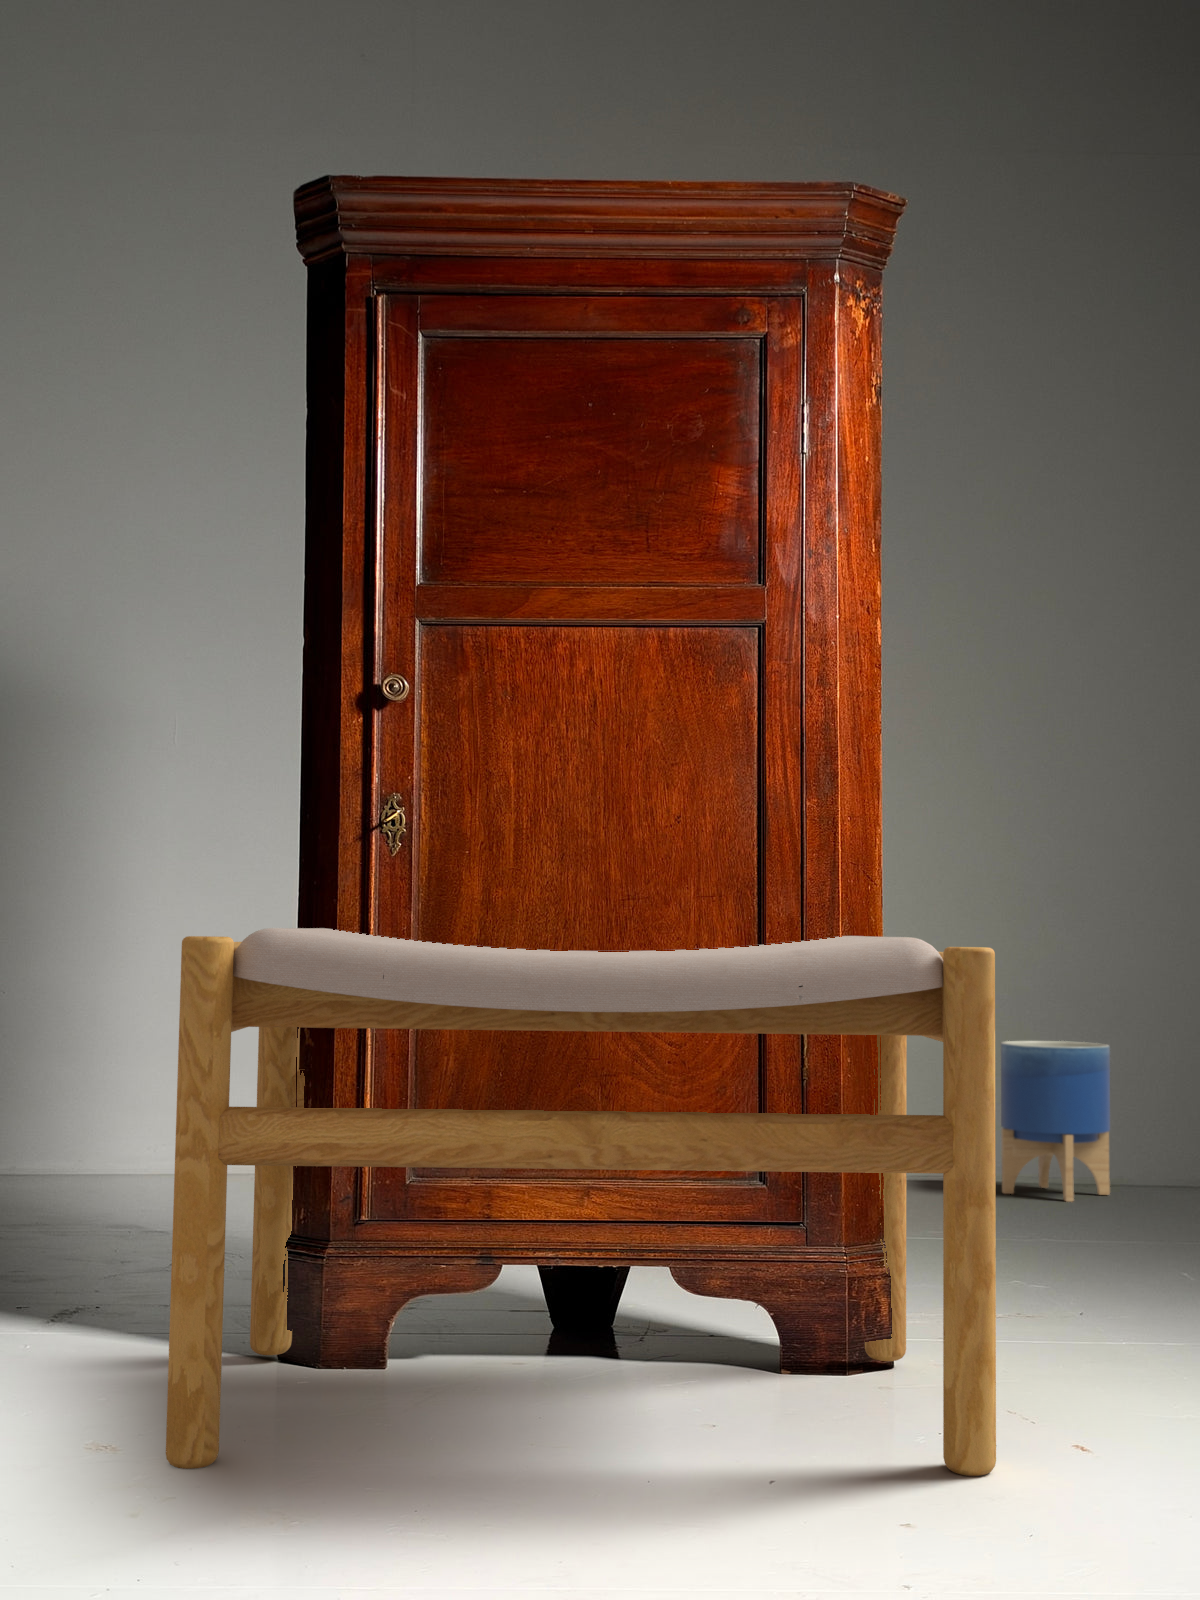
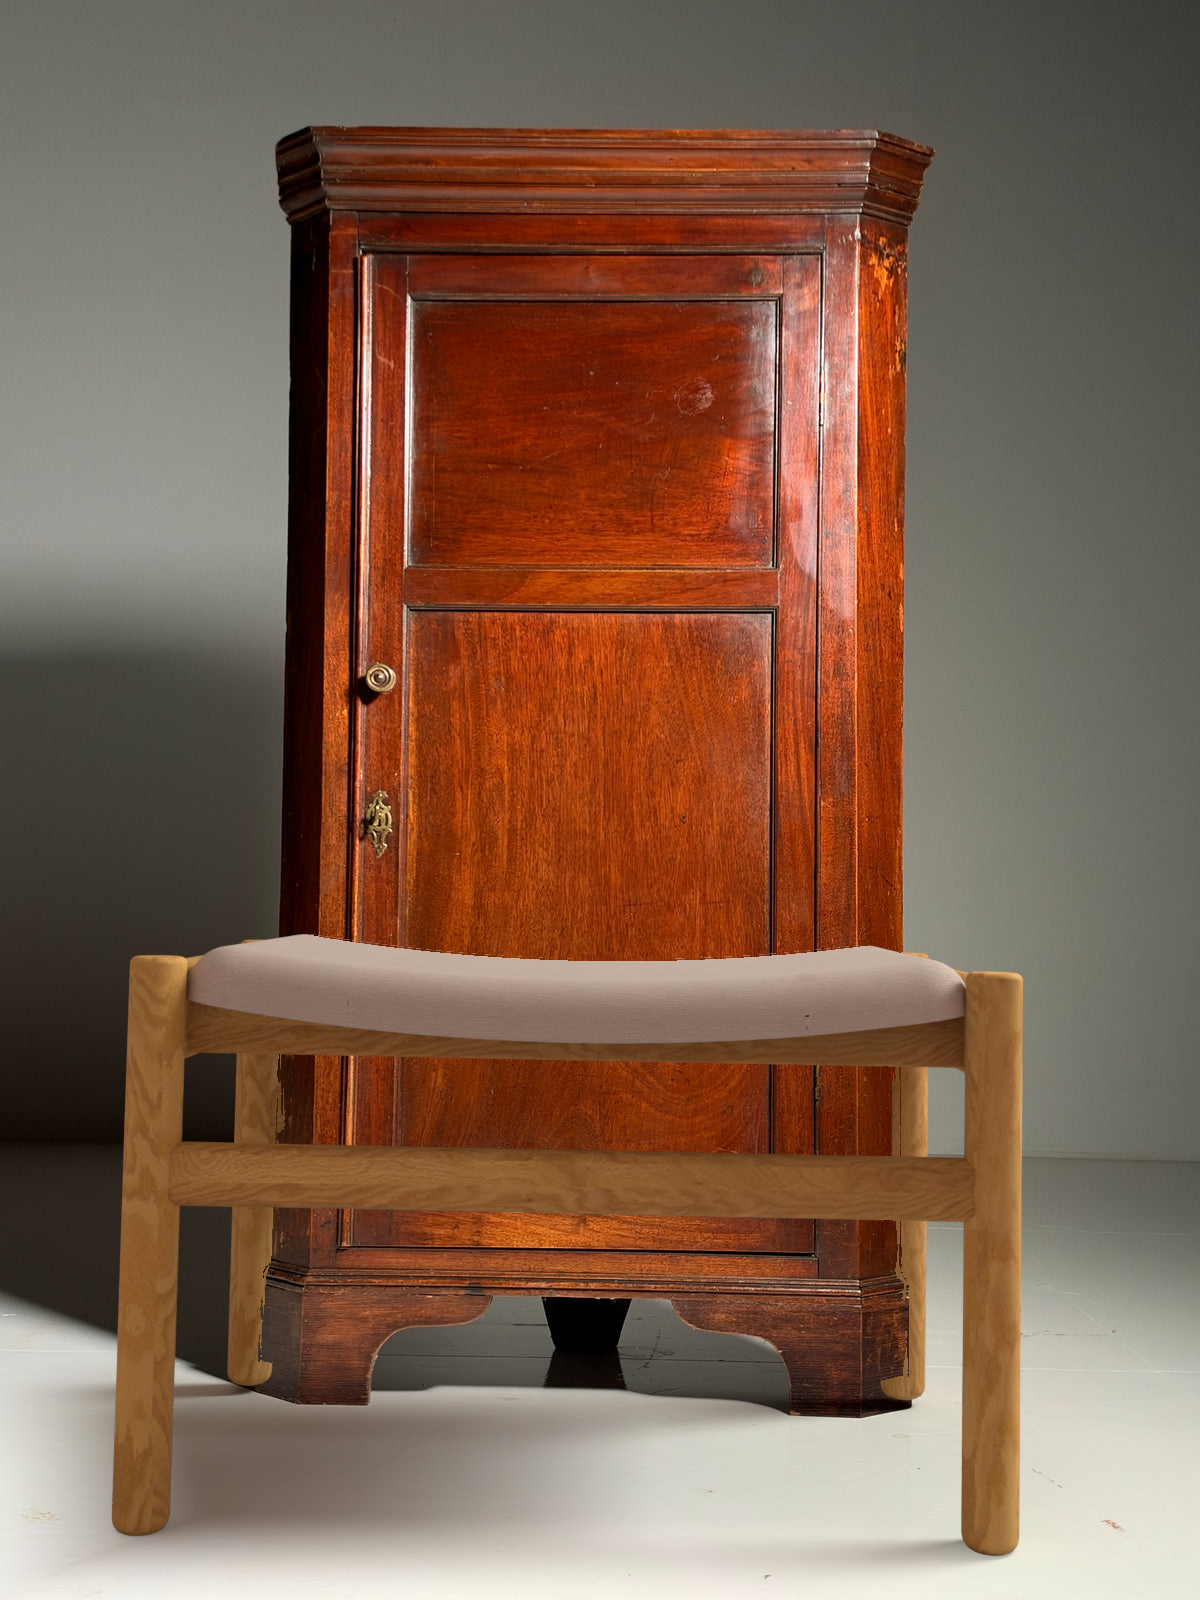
planter: present [1001,1041,1110,1202] -> none [1031,1029,1144,1196]

